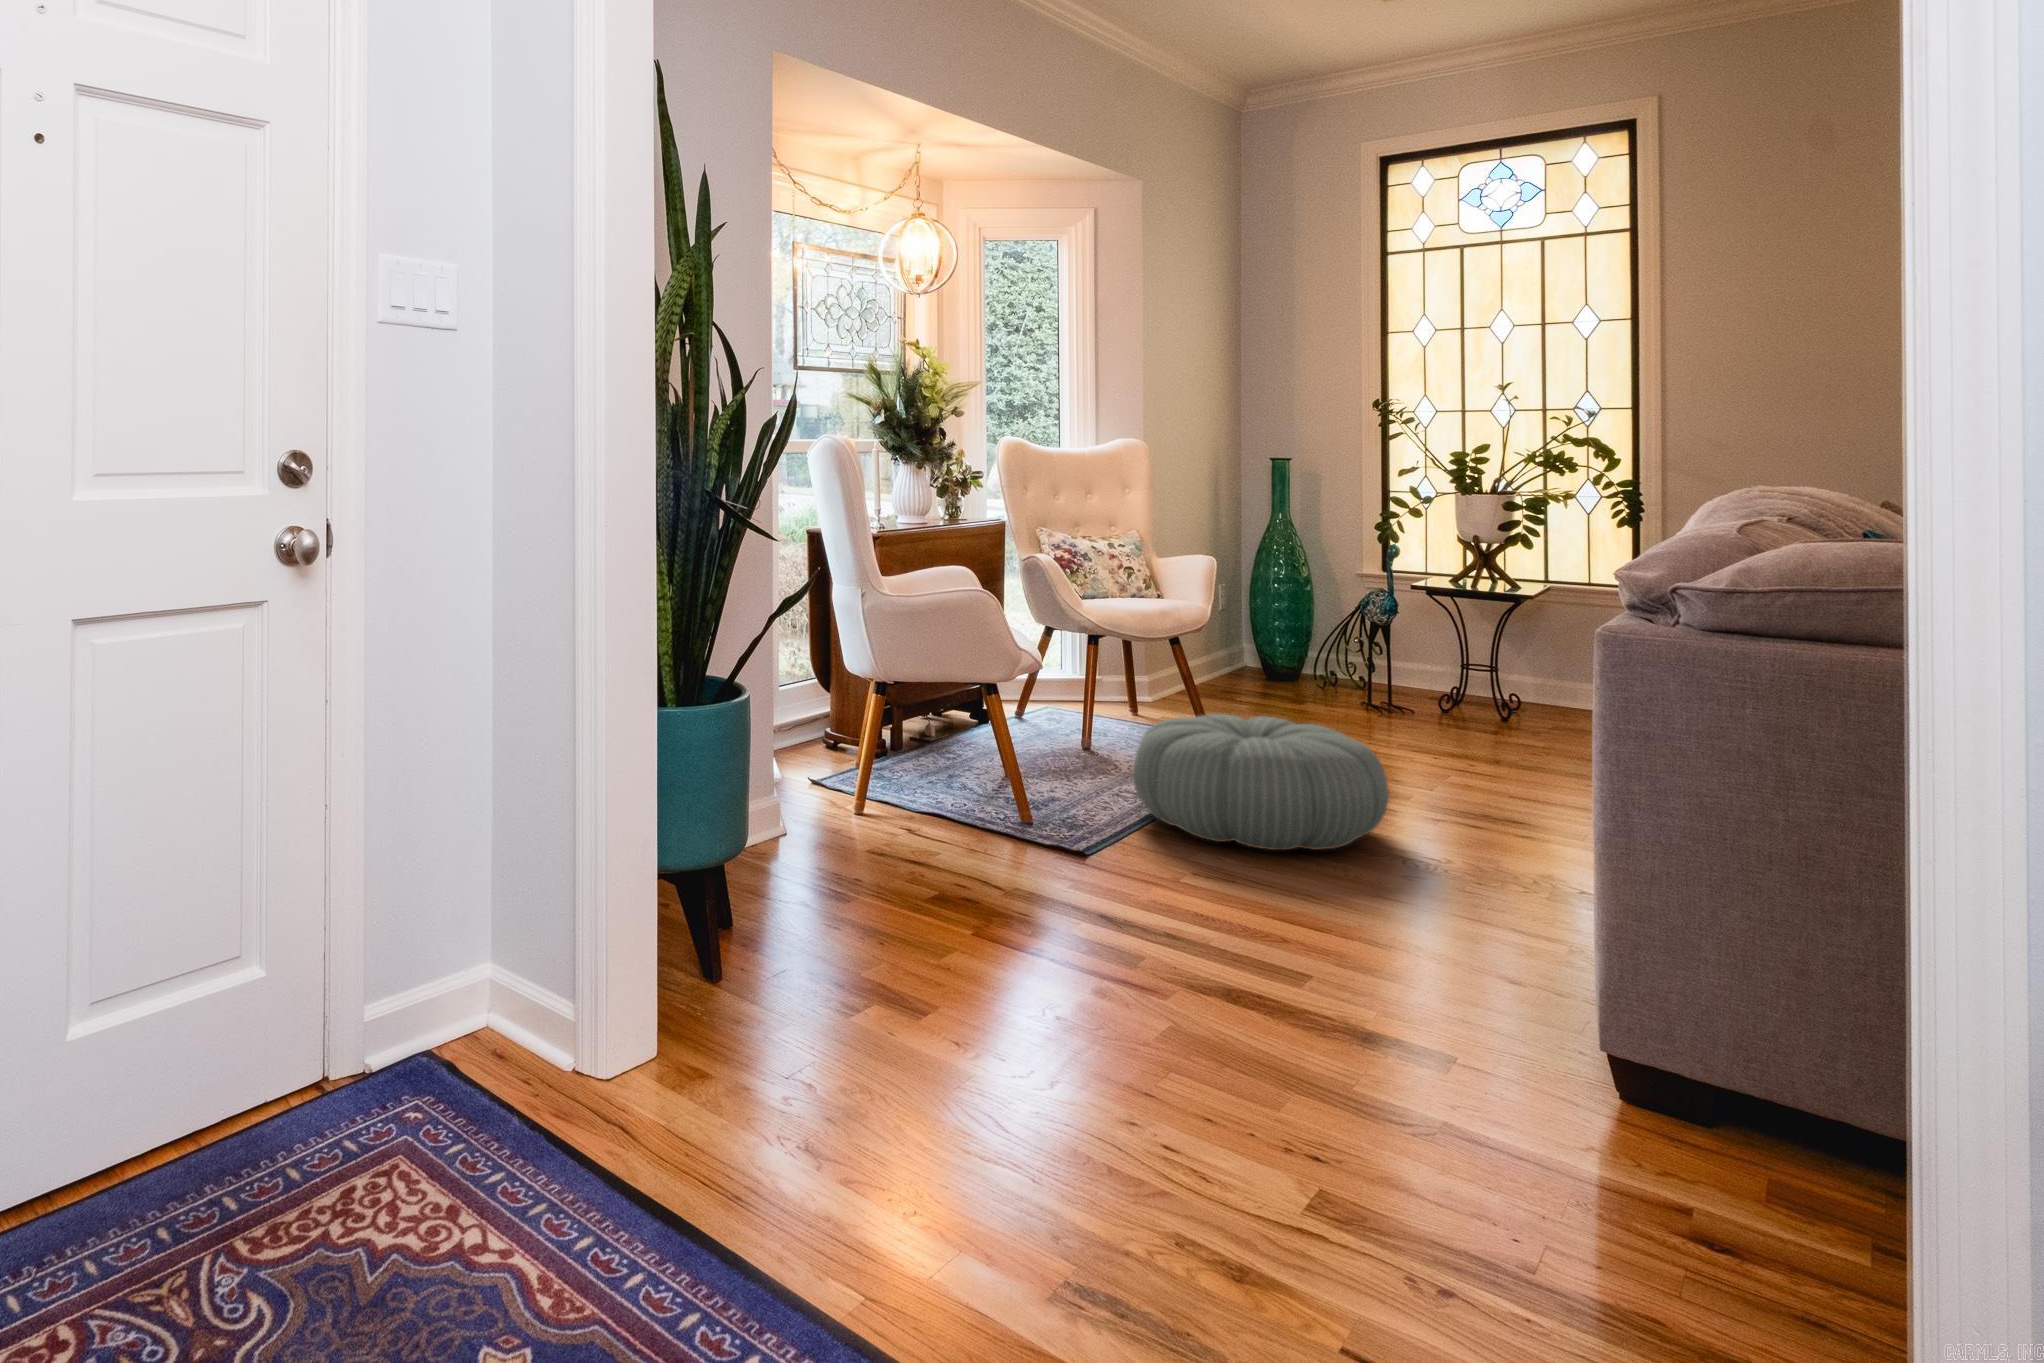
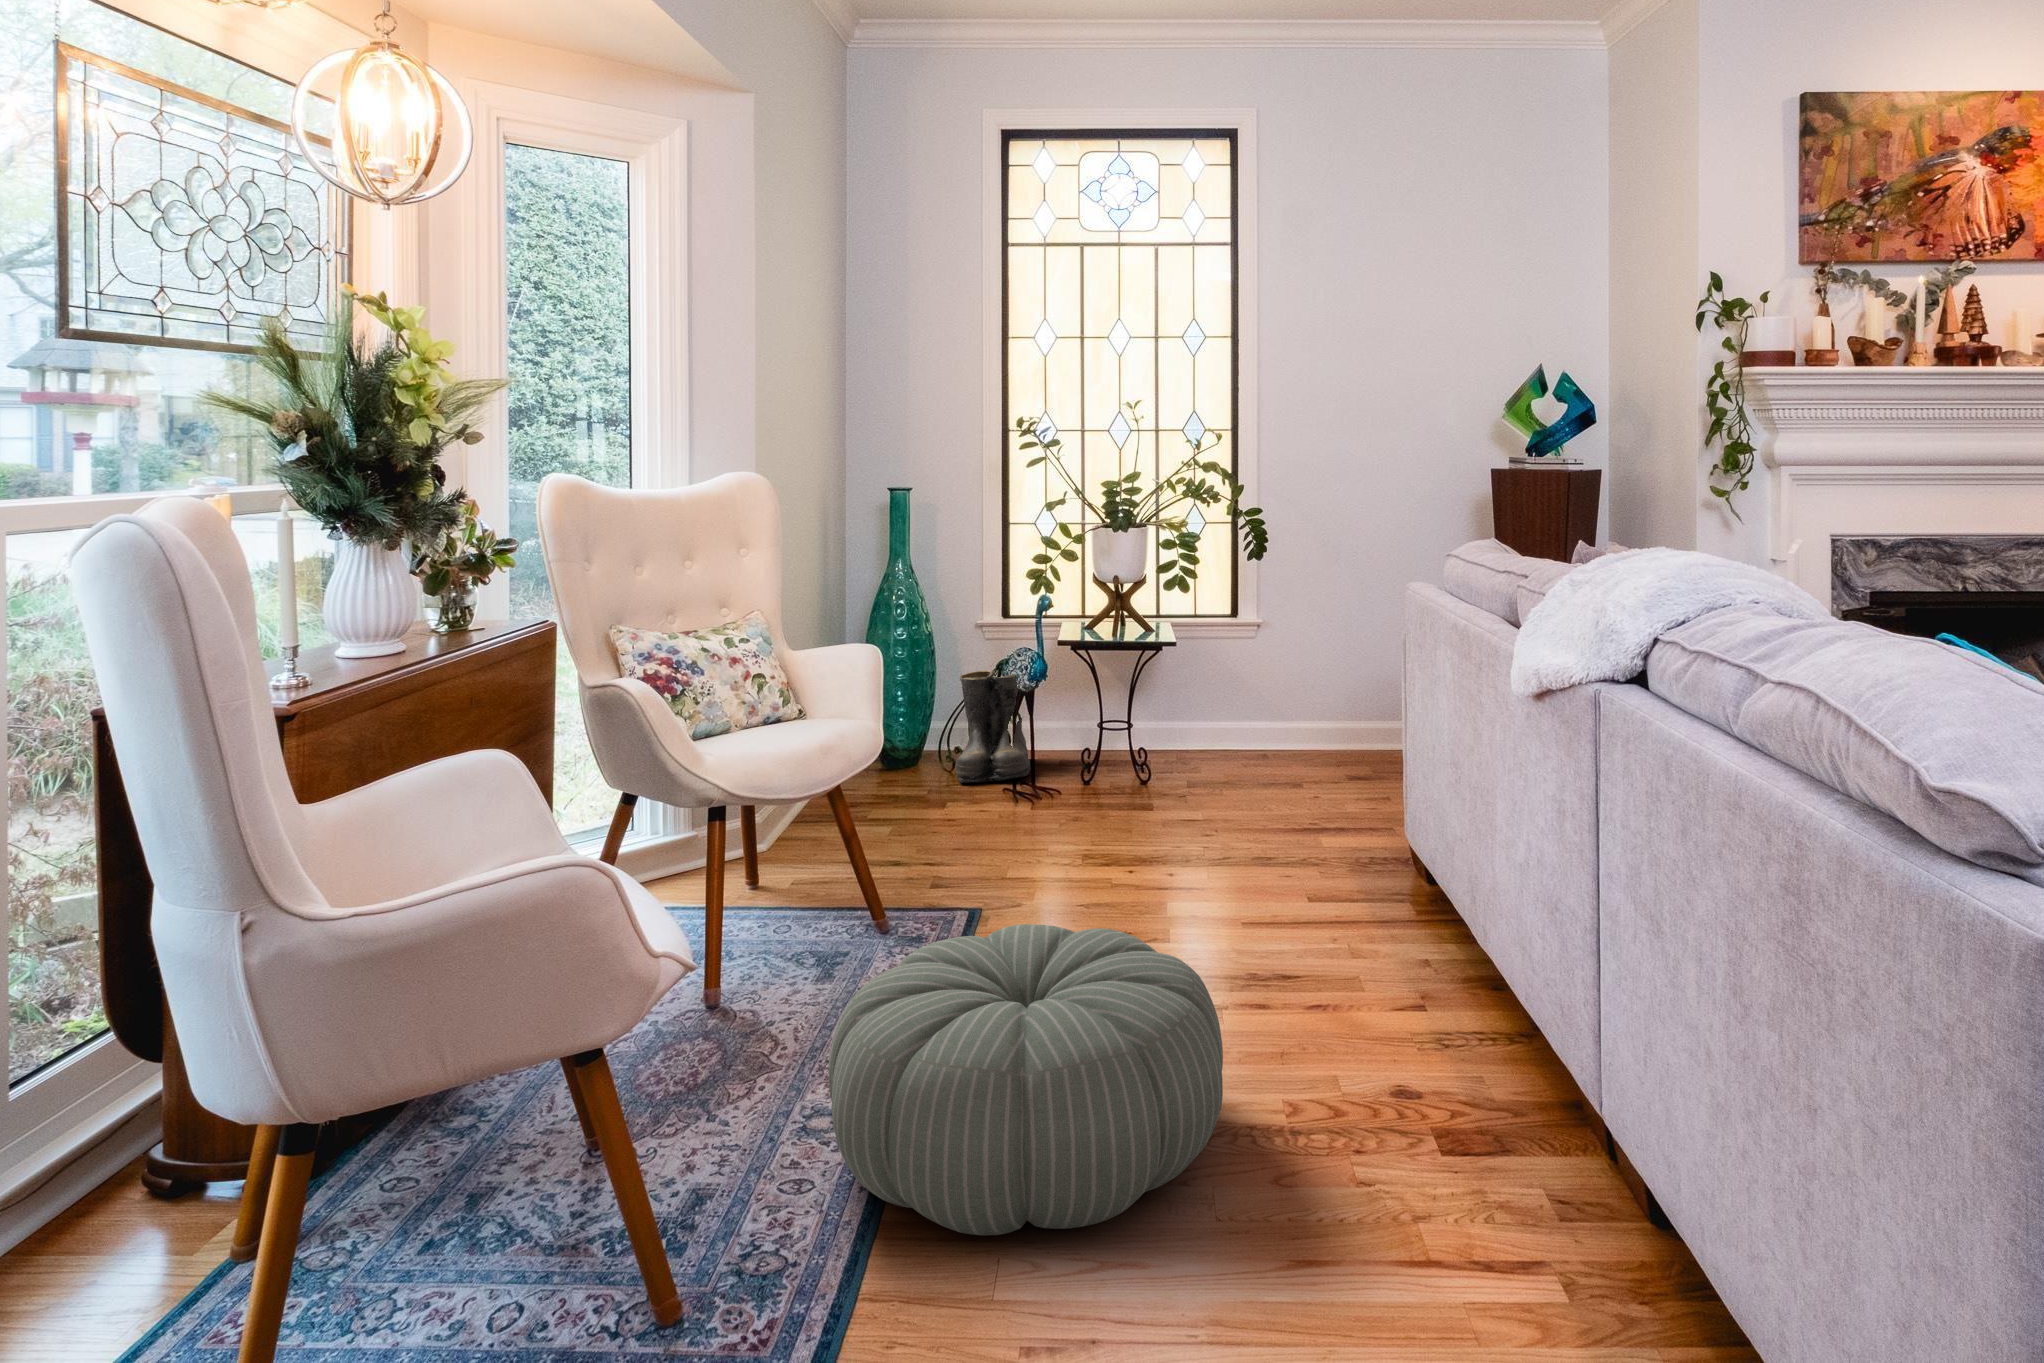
boots: none [1314,612,1391,698] -> present [955,670,1030,783]

